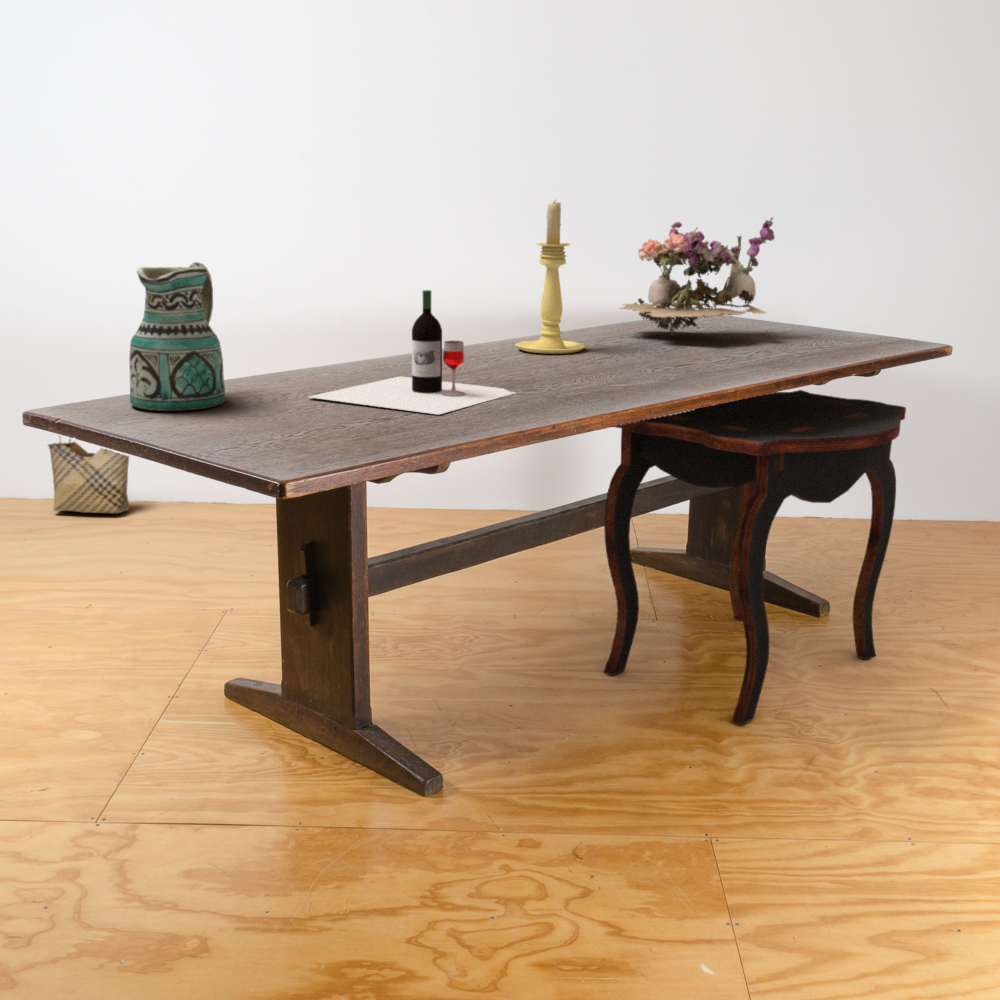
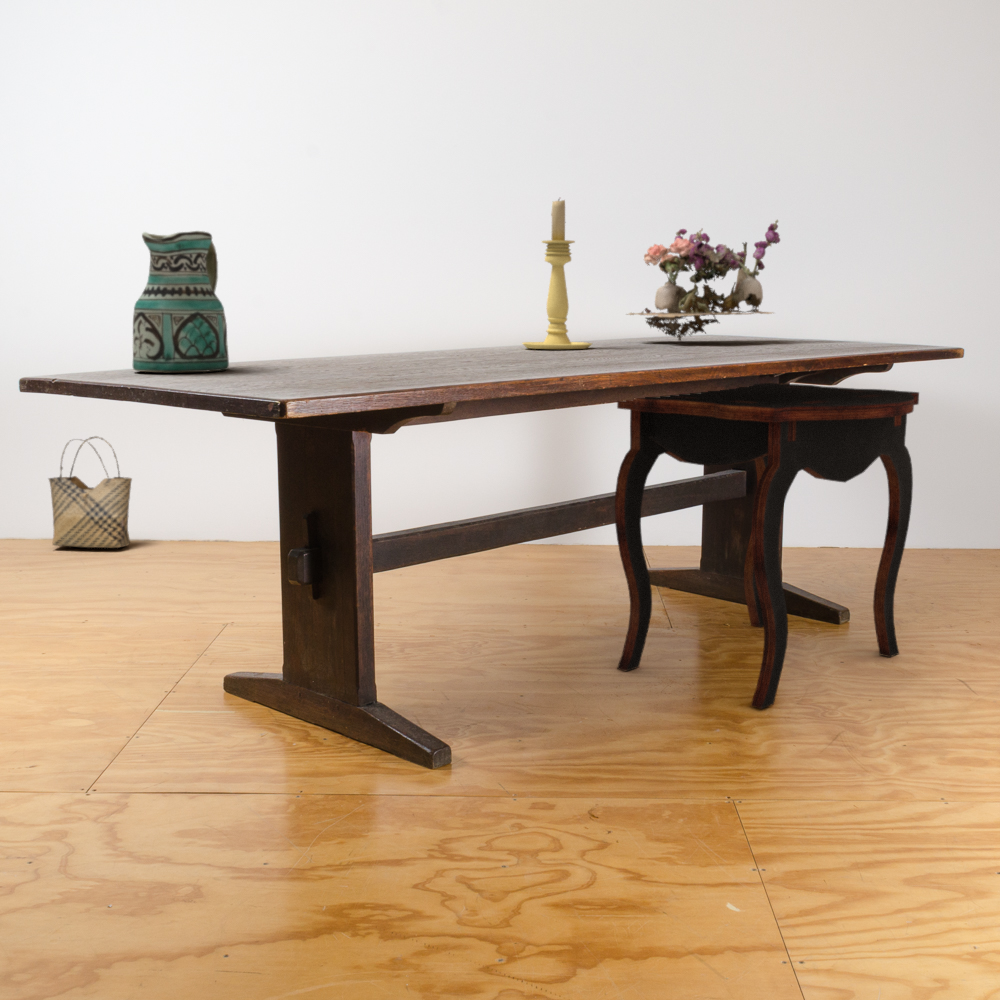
wine bottle: present [310,290,515,414] -> none [311,261,530,371]

